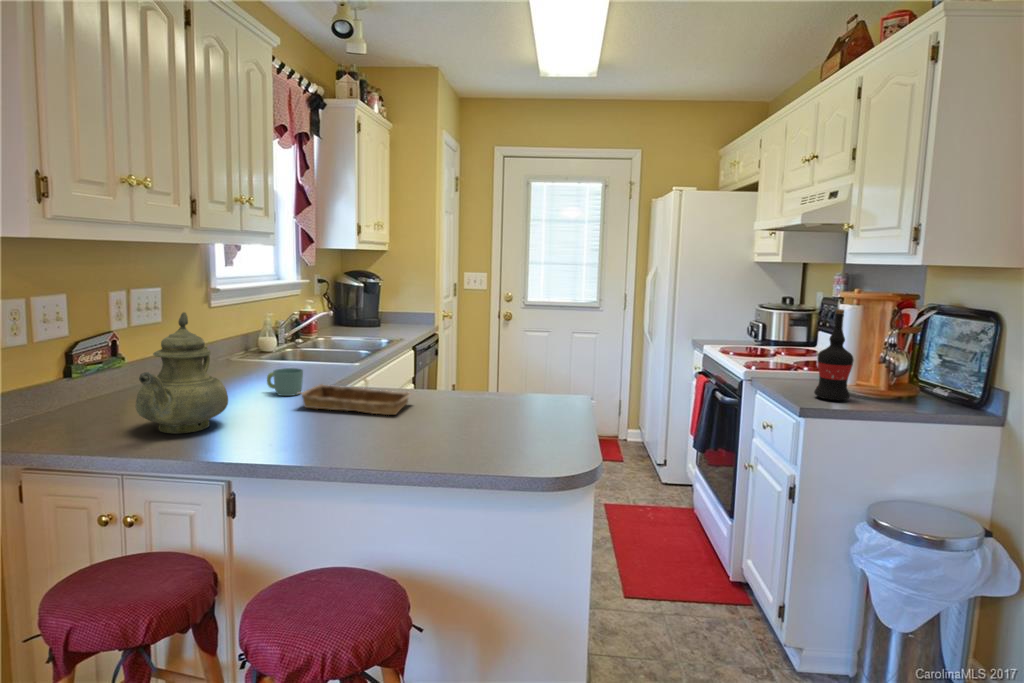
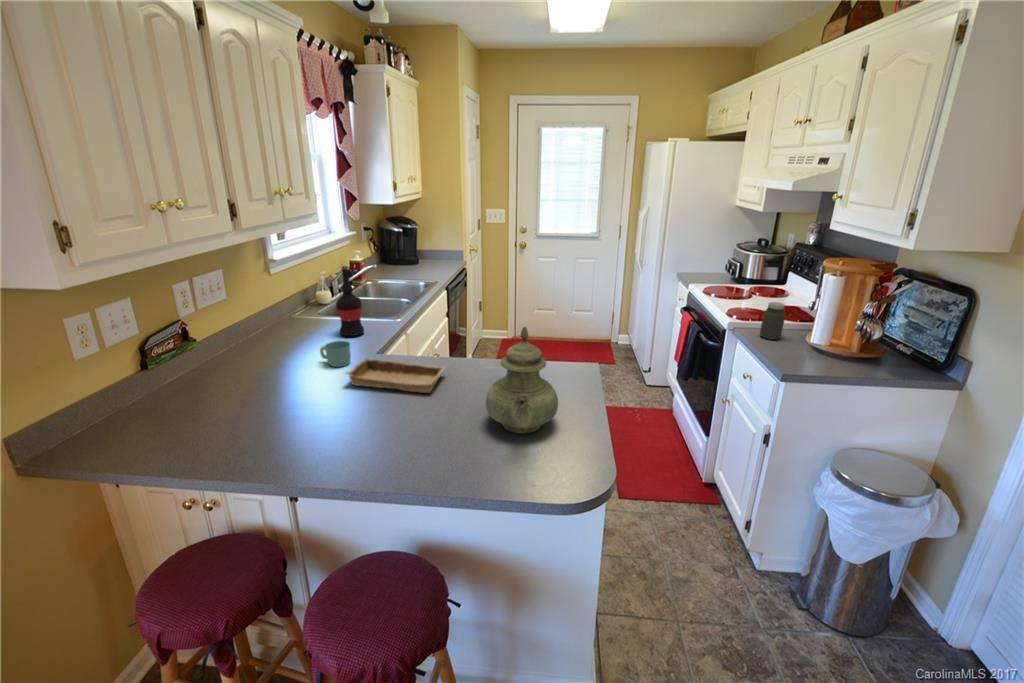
wine bottle: present [814,309,854,400] -> present [336,266,364,336]
teapot: present [136,312,228,434] -> present [486,327,558,433]
jar: none [780,343,806,385] -> present [760,302,785,340]

